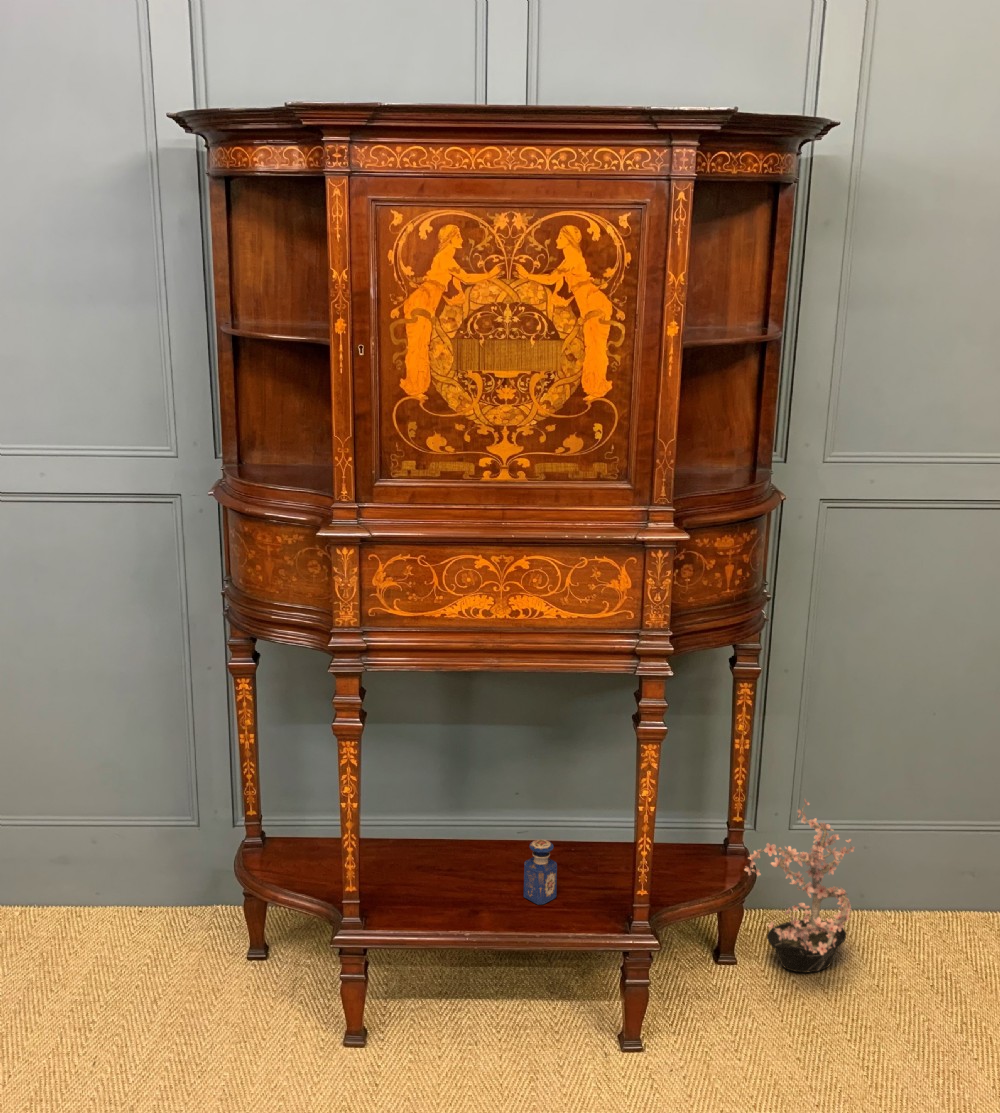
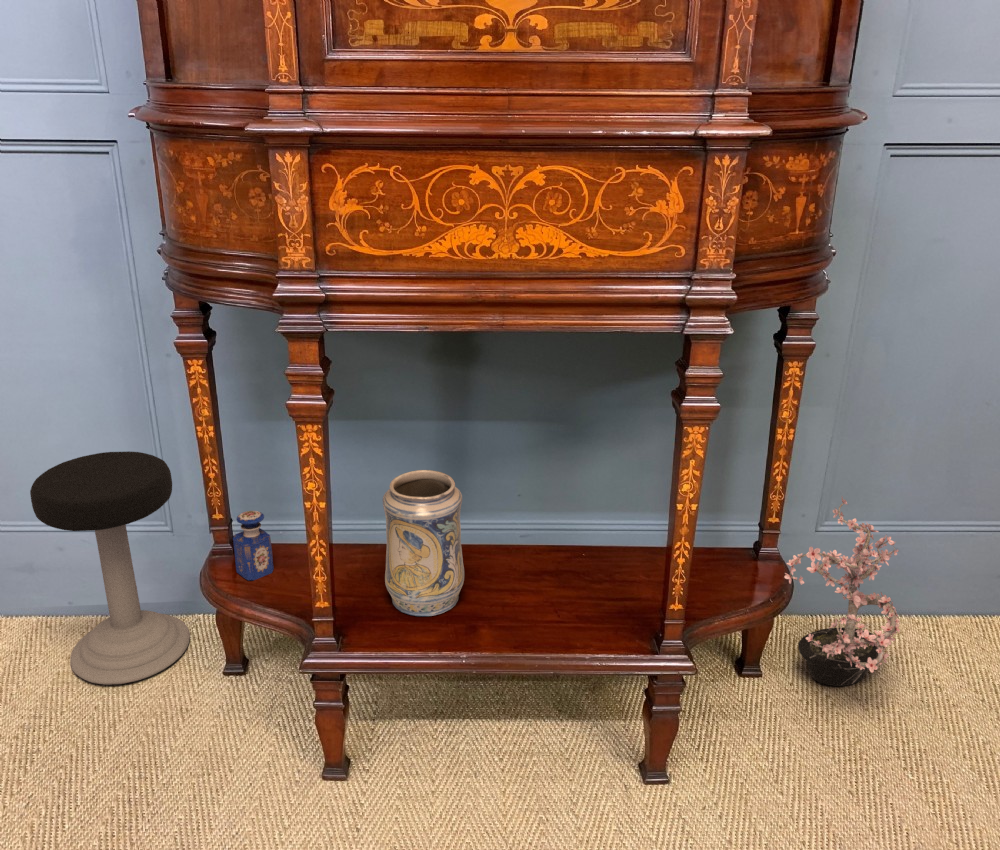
stool: none [90,754,212,968] -> present [30,451,190,685]
decorative vase: none [399,775,467,901] -> present [383,470,464,616]
perfume bottle: present [524,840,557,905] -> present [233,511,274,580]

